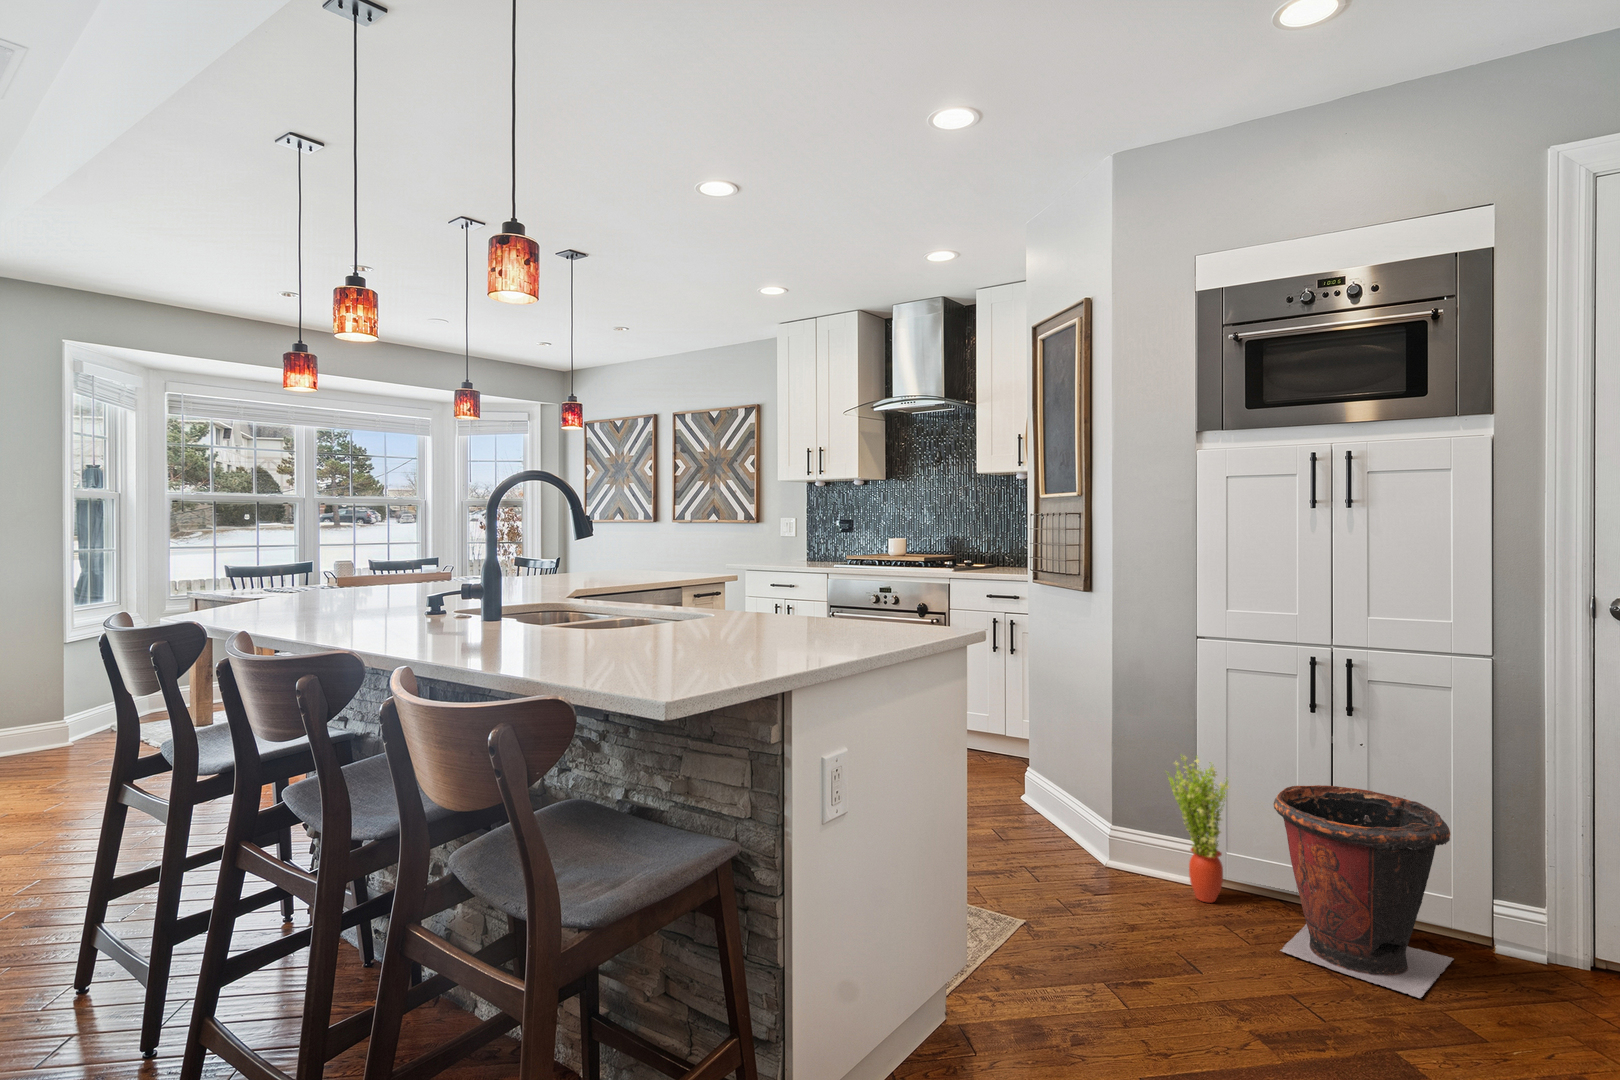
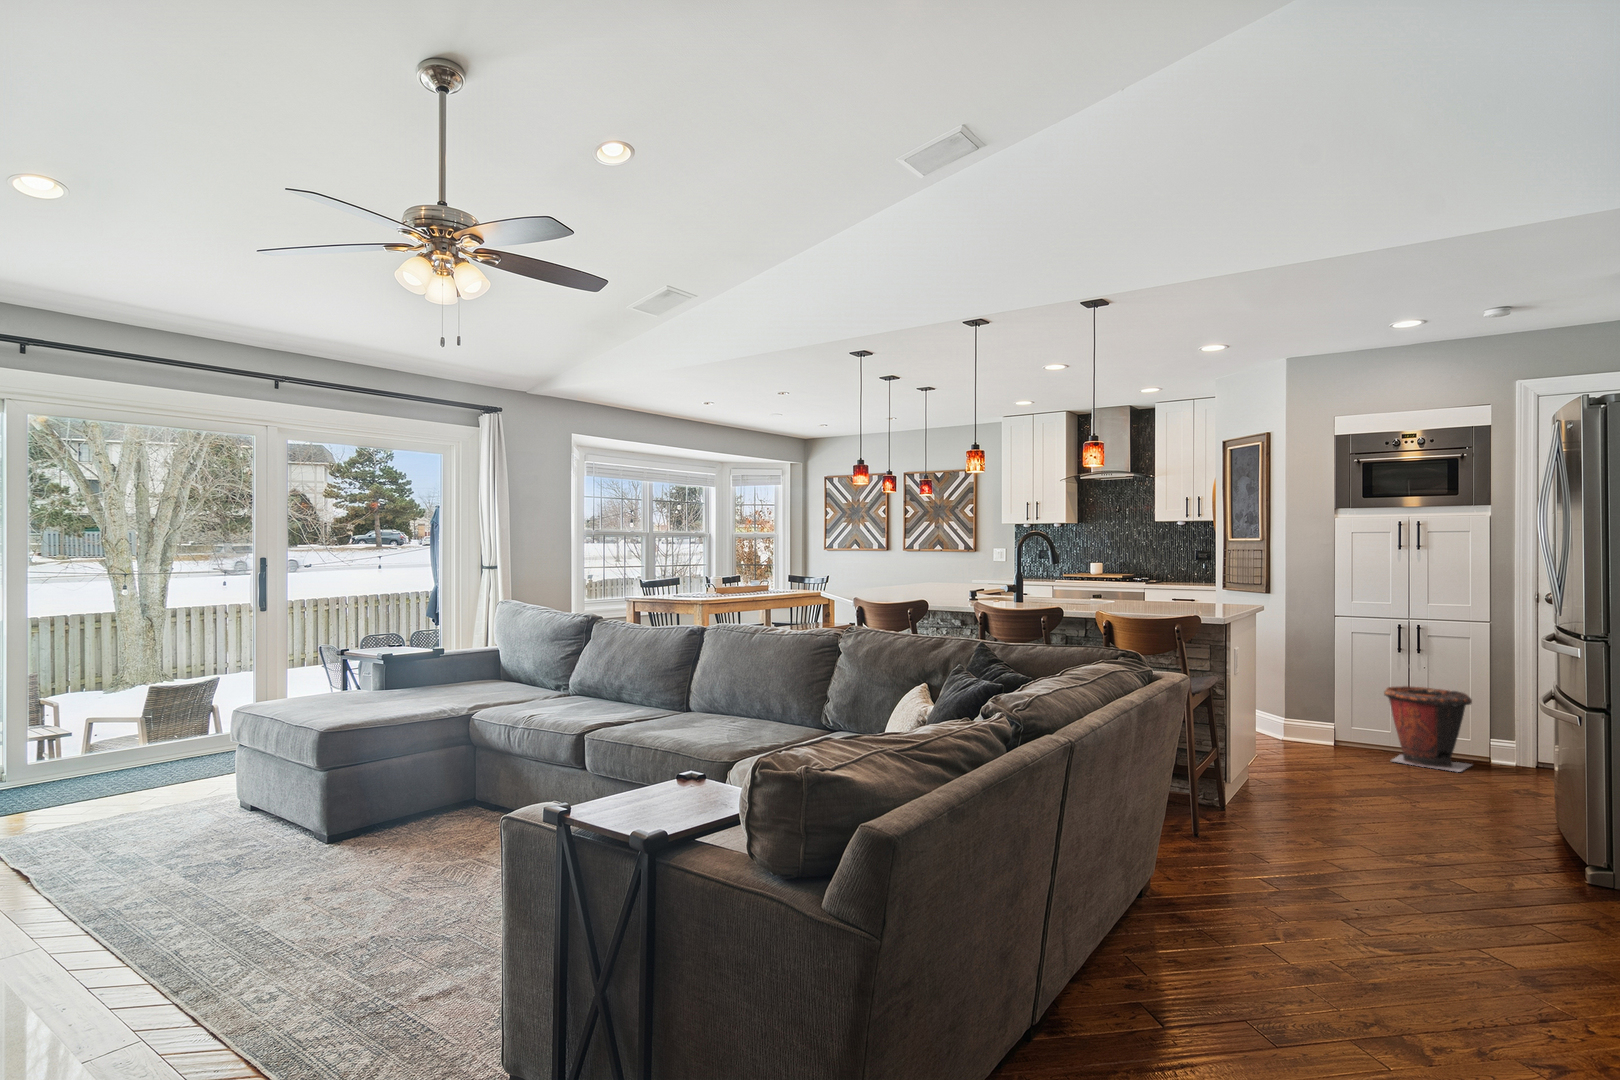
potted plant: present [1169,756,1229,903] -> none [1320,675,1357,749]

